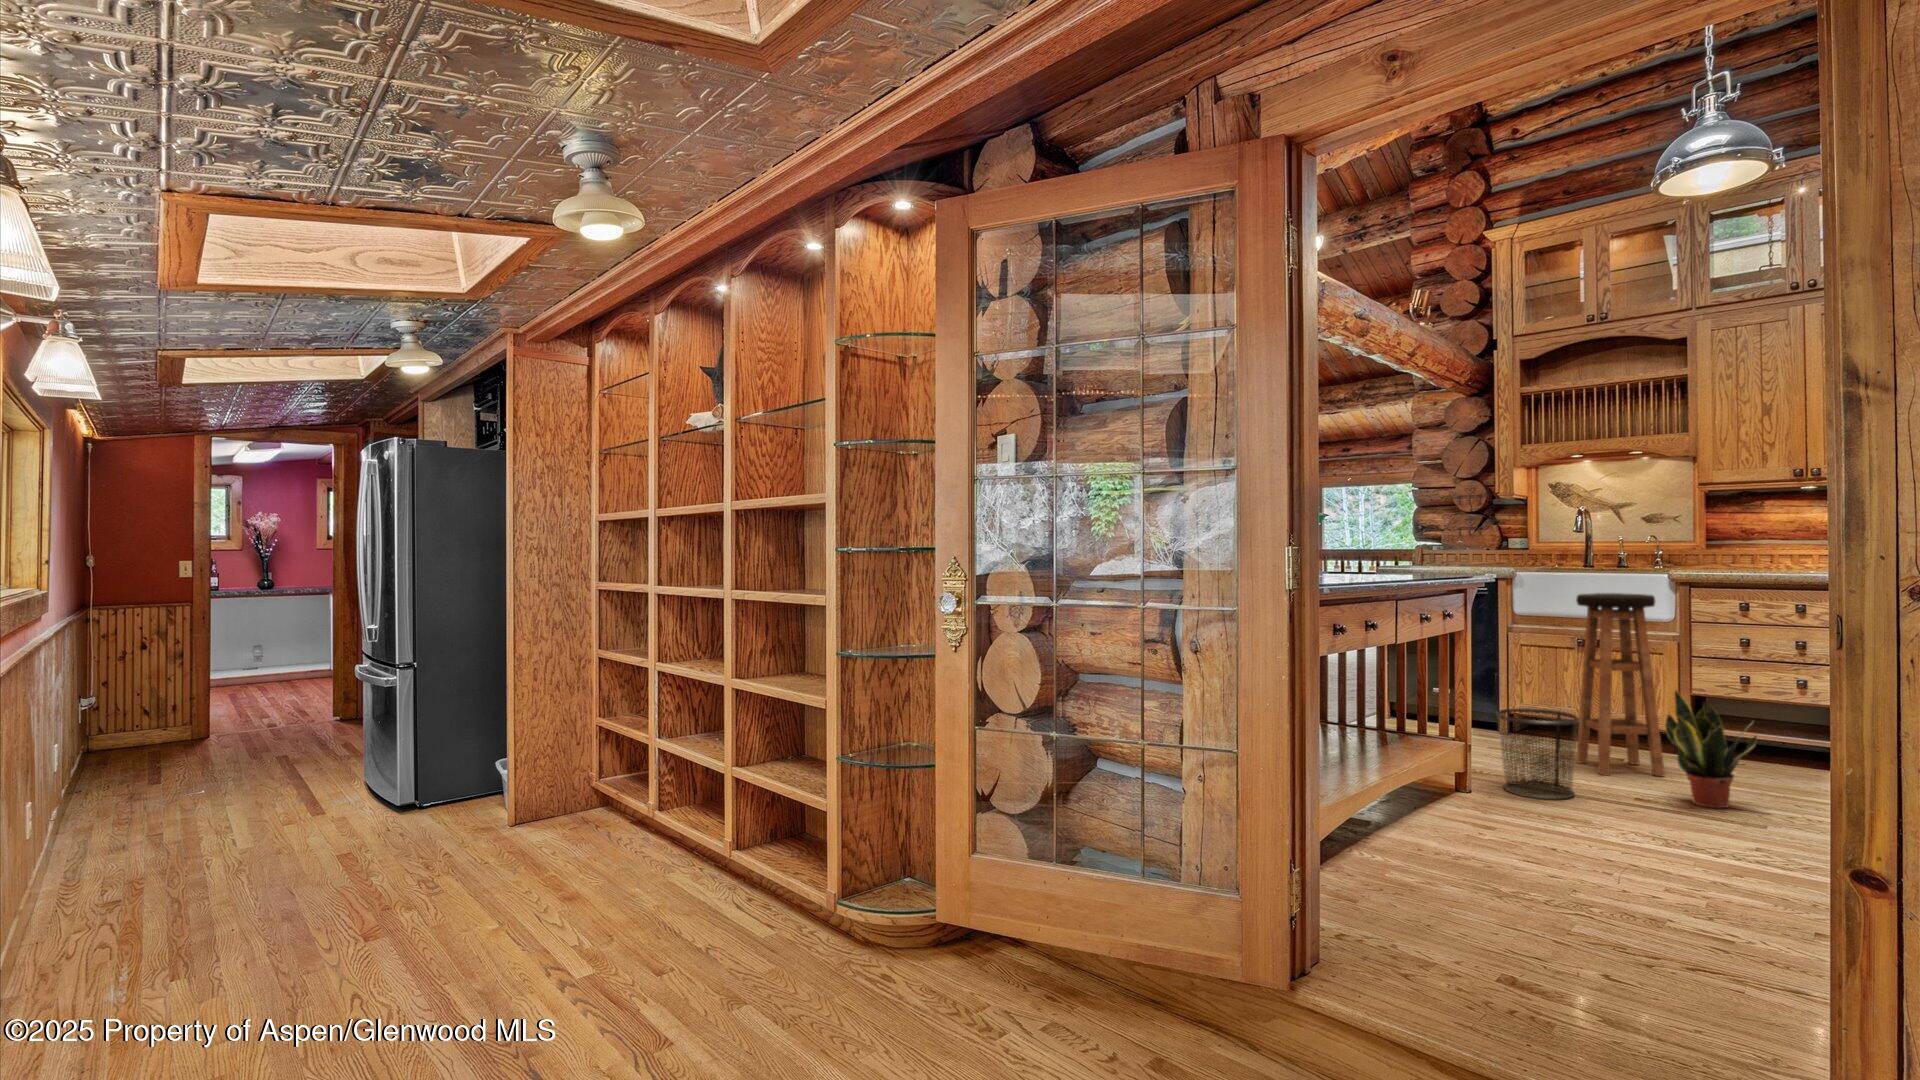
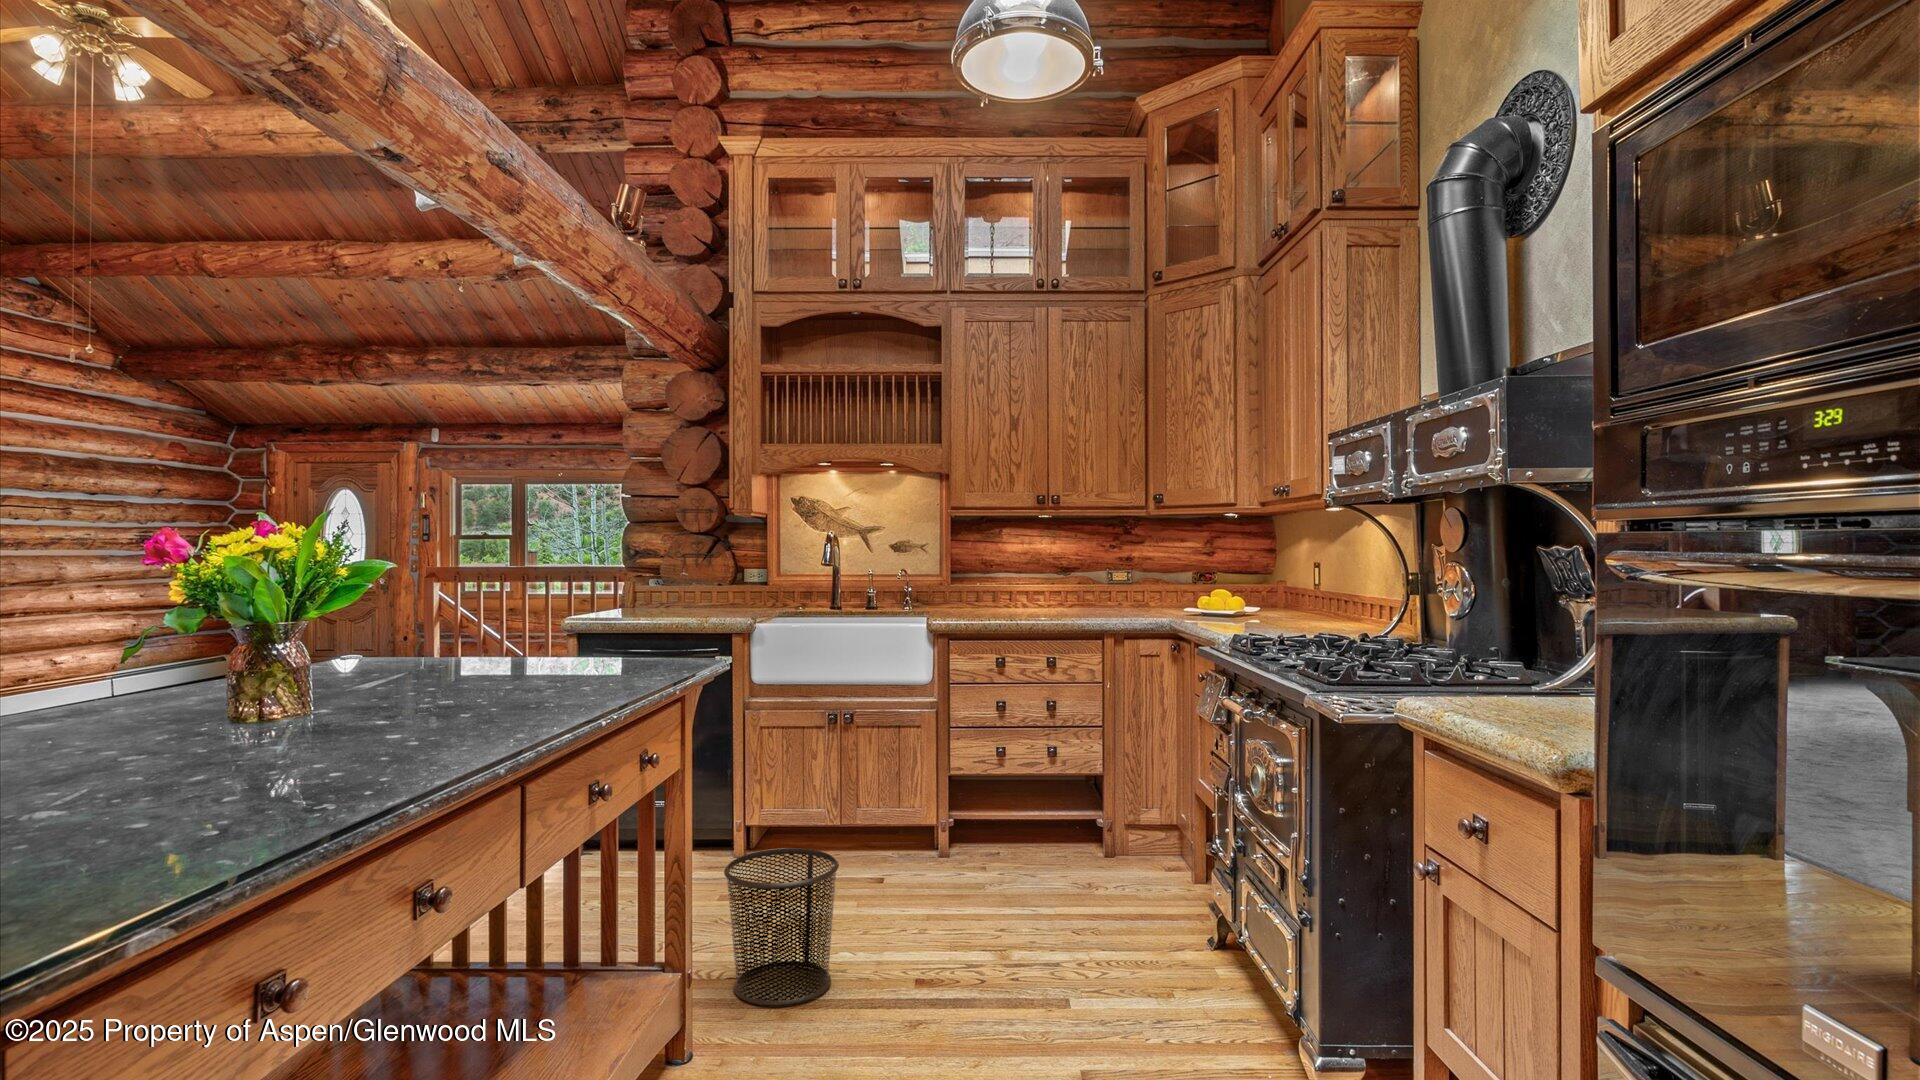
bar stool: present [1576,593,1665,776] -> none [825,654,929,919]
potted plant: present [1665,691,1757,808] -> none [938,799,1040,962]

